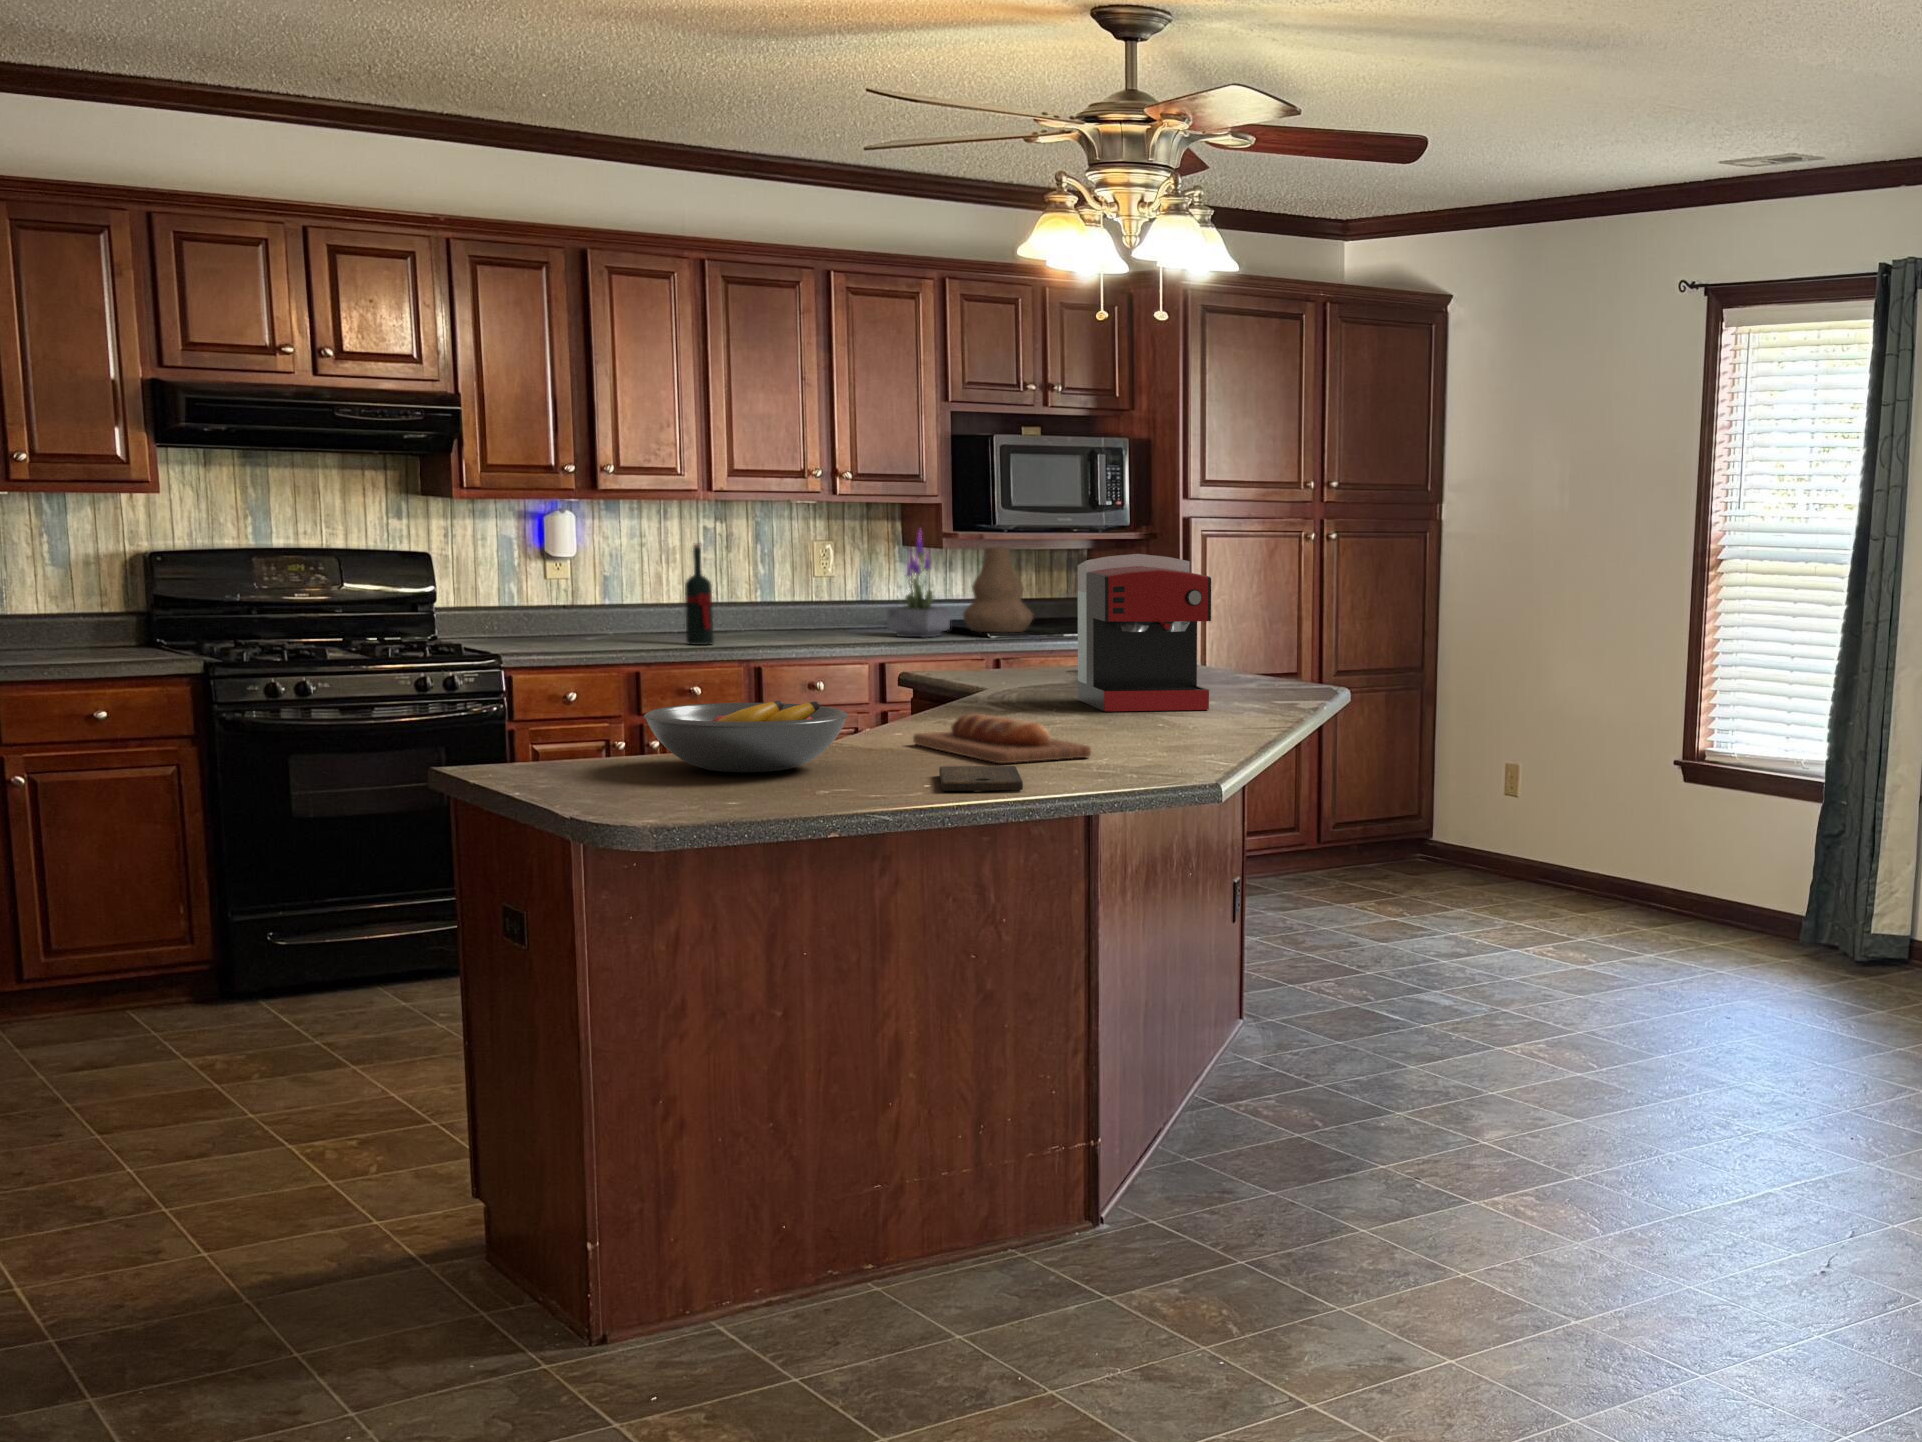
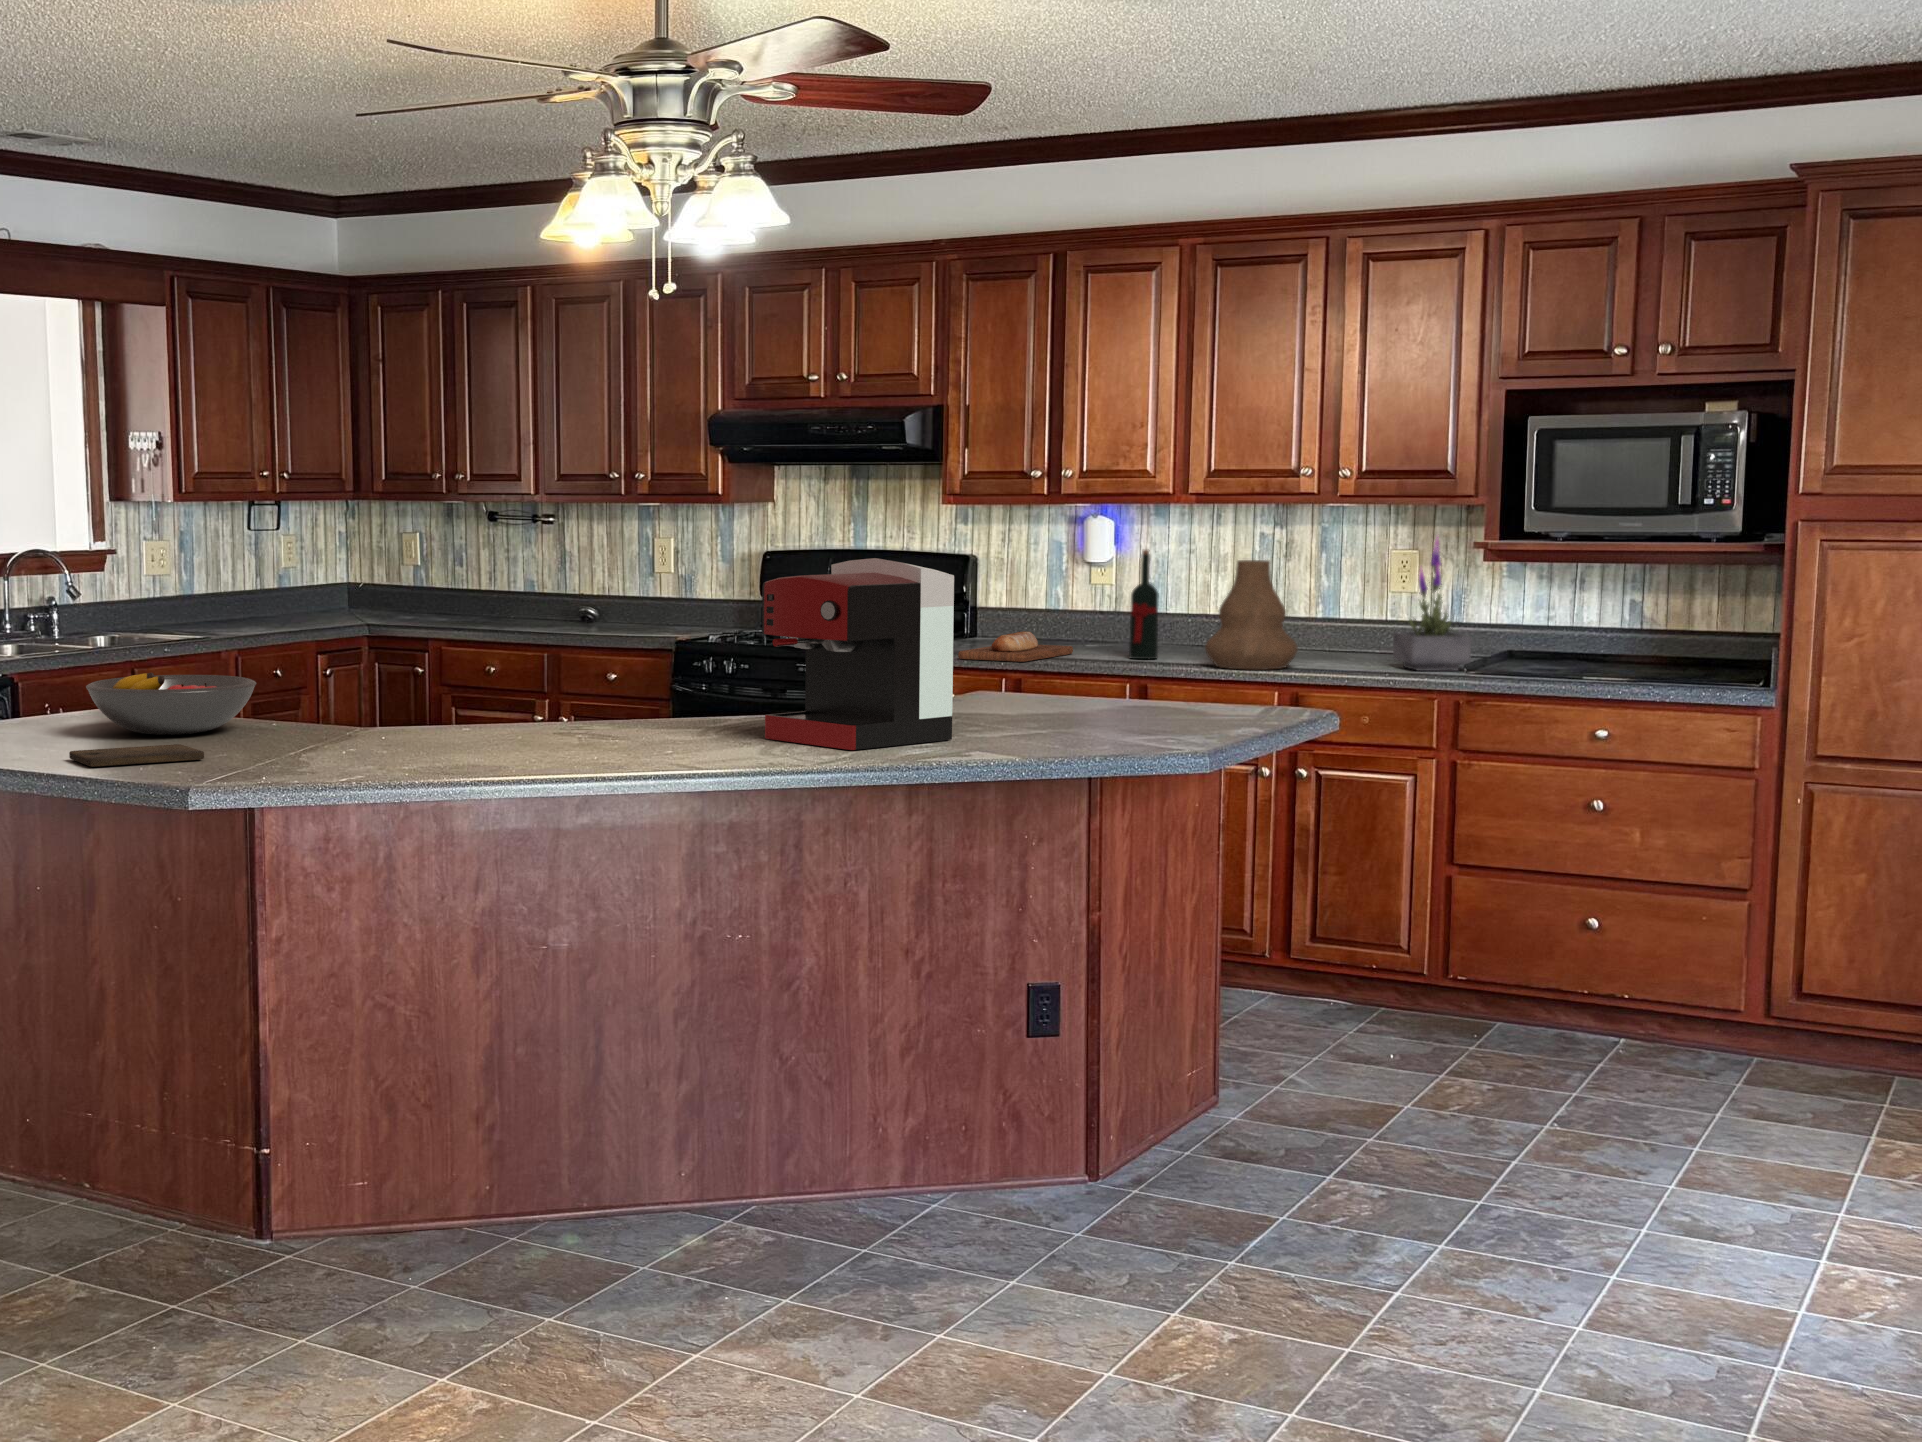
vase: present [963,547,1033,632] -> present [1205,560,1298,670]
bread loaf: present [913,714,1091,763] -> present [958,631,1073,662]

